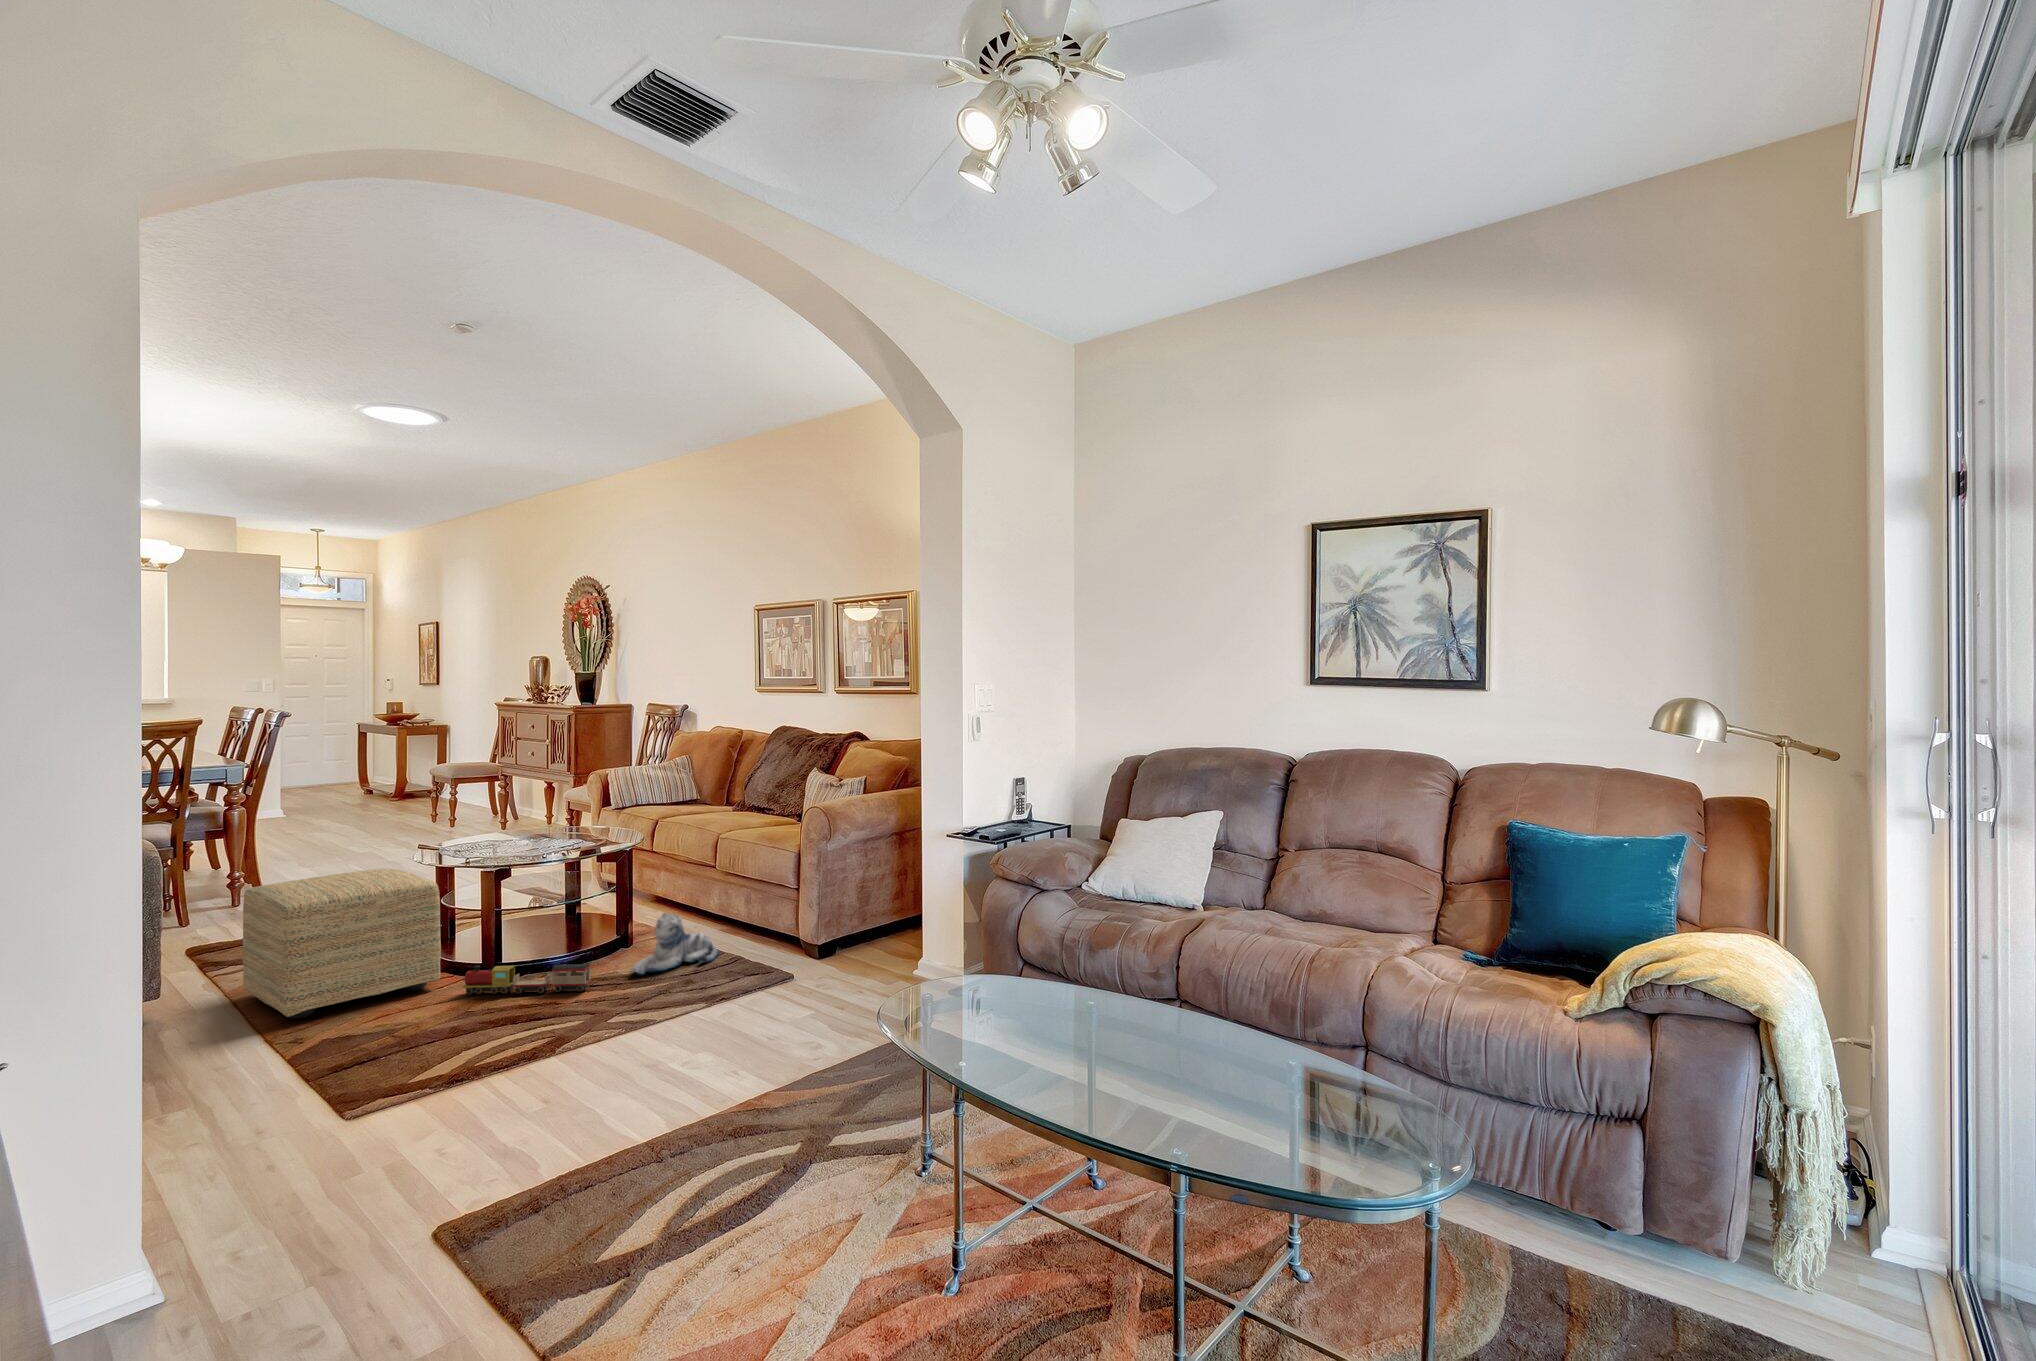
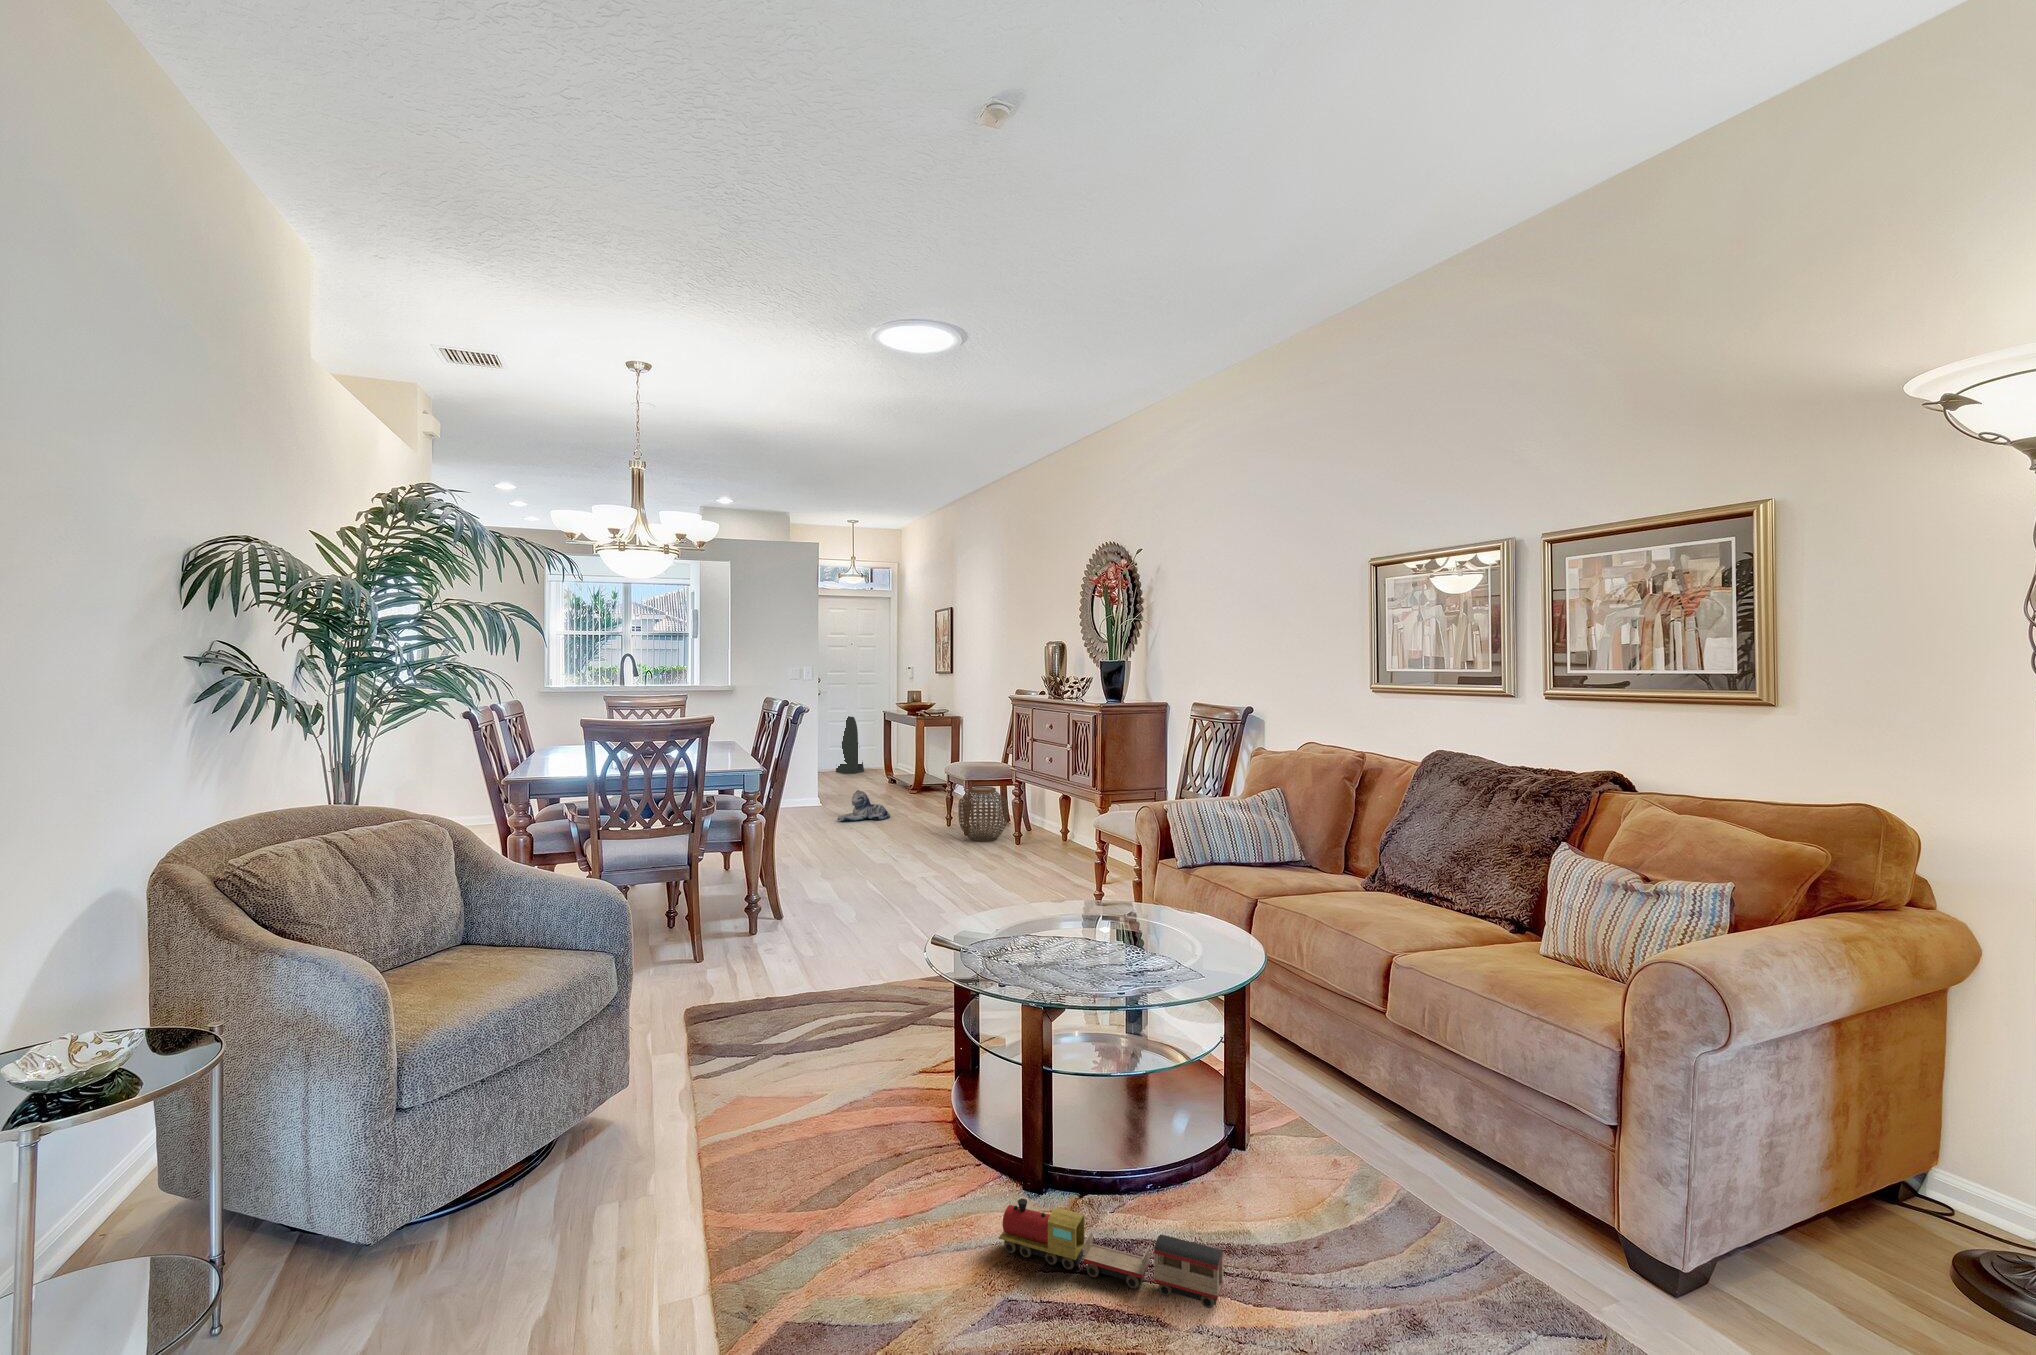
air purifier: none [298,732,334,790] -> present [836,716,864,773]
woven basket: none [444,783,493,830] -> present [958,787,1008,842]
ottoman: present [243,869,441,1018] -> none [702,968,964,1263]
plush toy: present [631,913,718,974] -> present [837,790,890,821]

